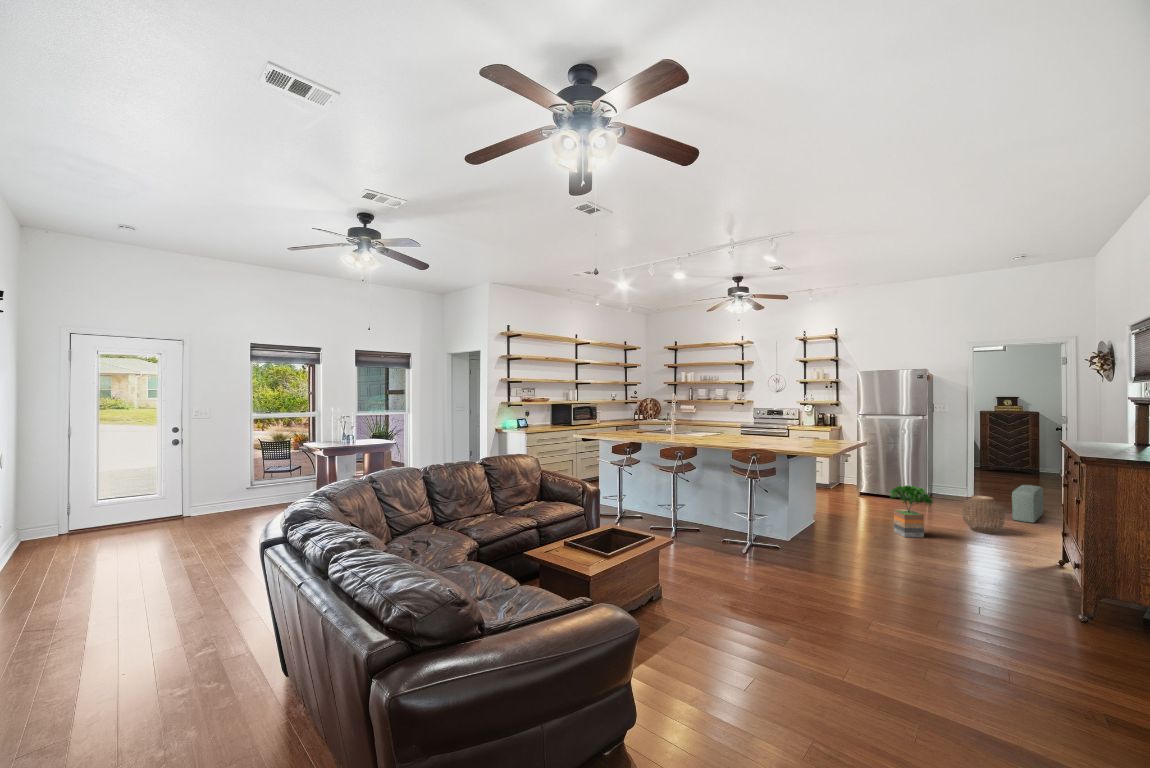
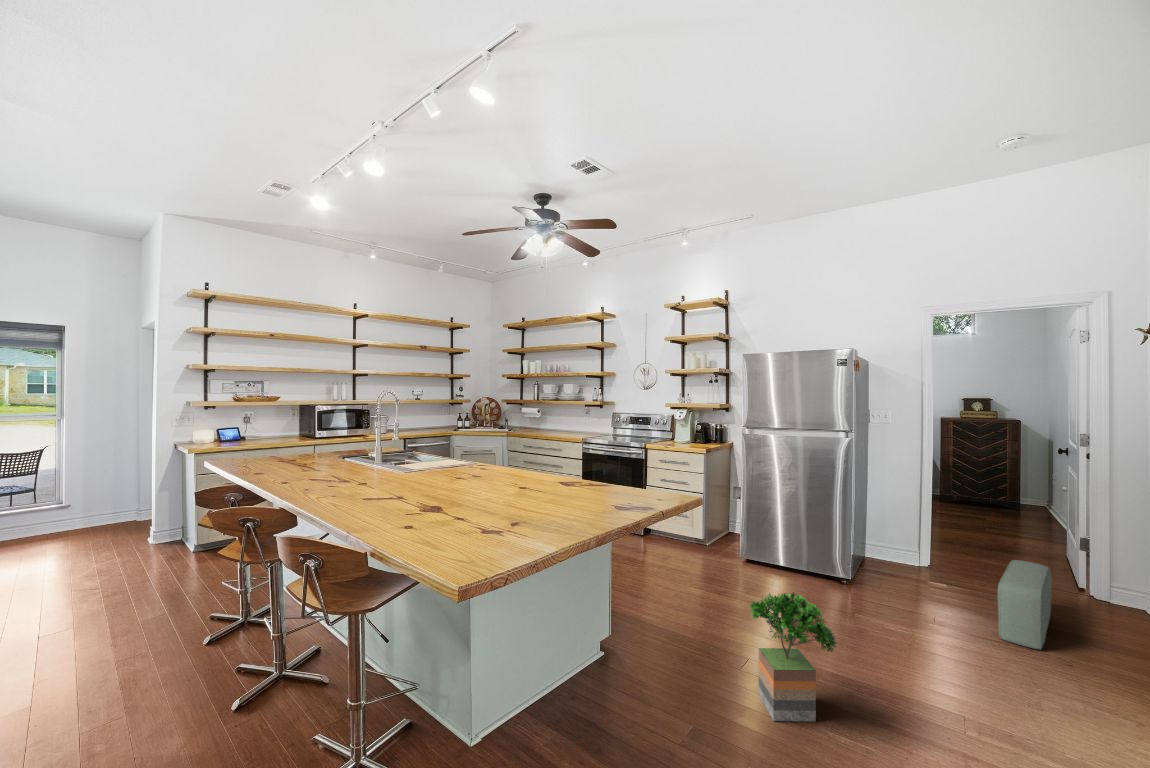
woven basket: present [962,495,1005,534] -> none [903,606,991,699]

